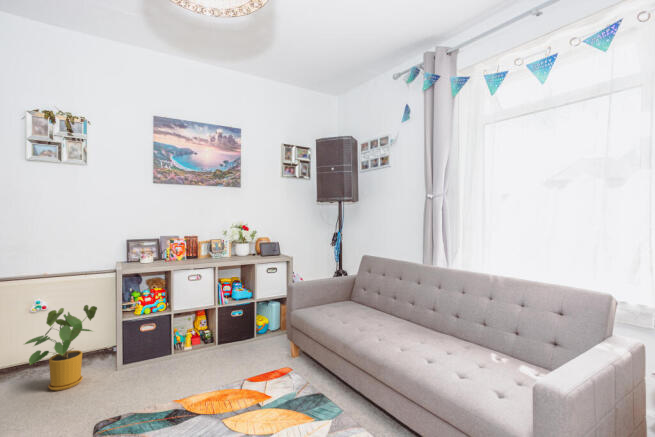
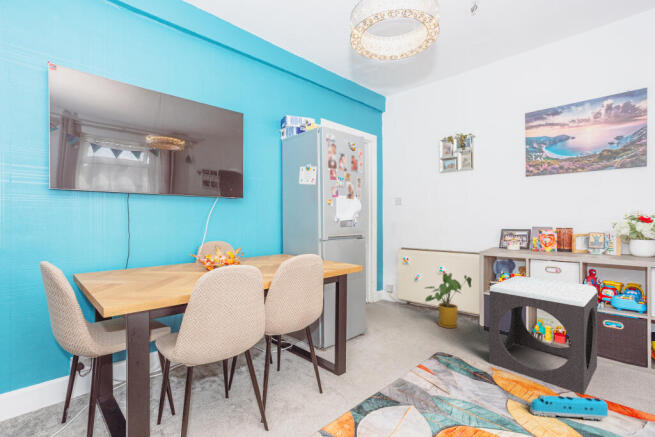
footstool: none [161,285,248,400] -> present [489,276,598,395]
toy train: none [245,373,281,418] -> present [530,395,608,420]

